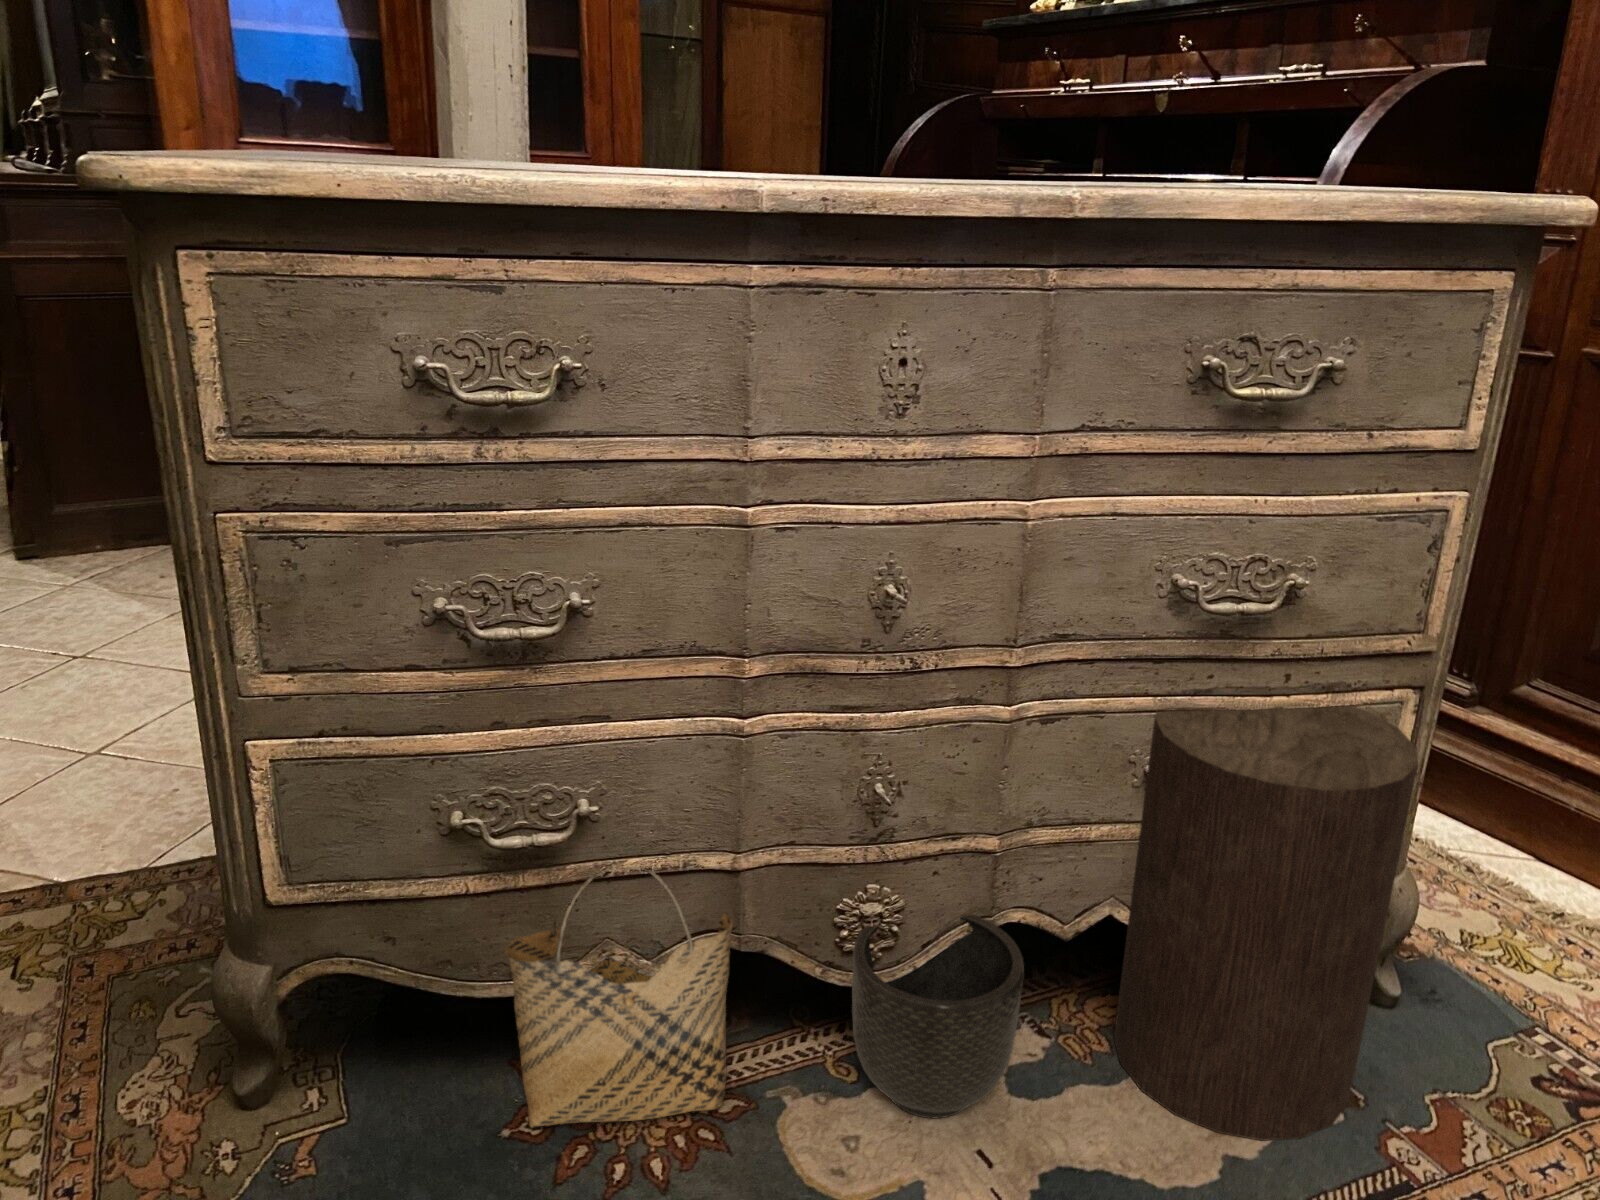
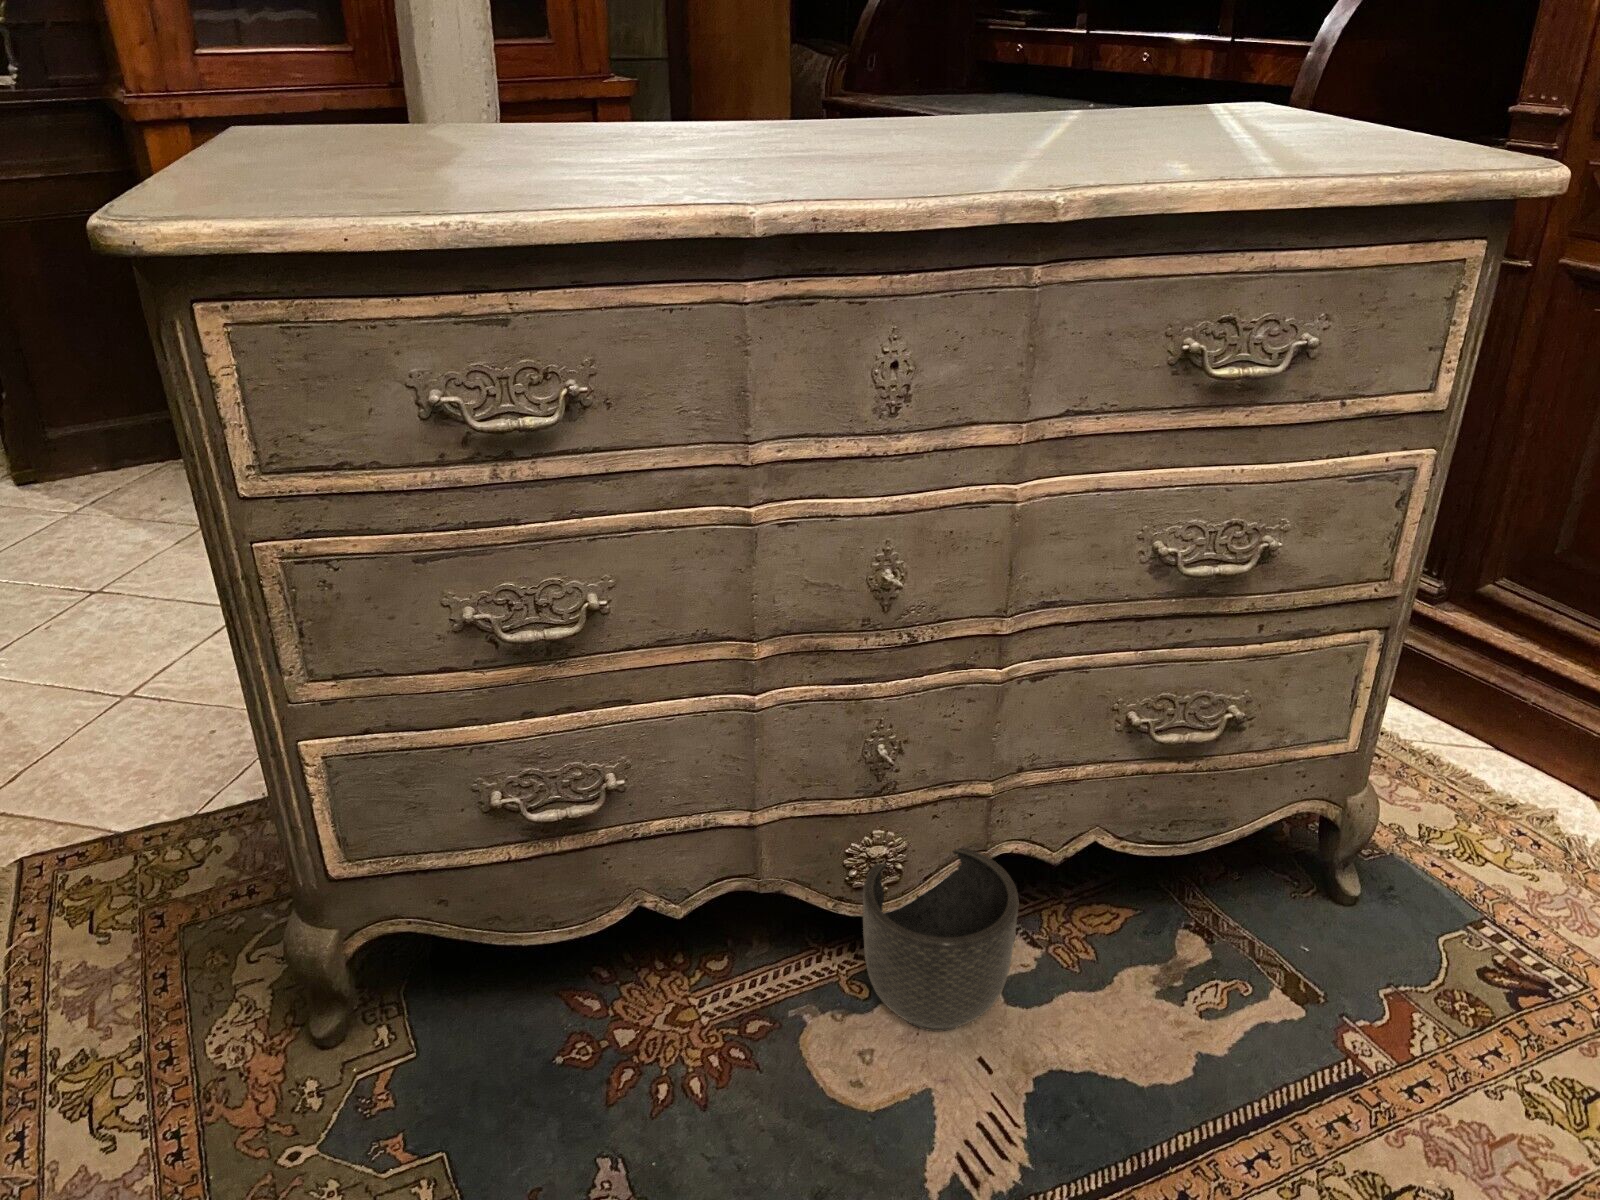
stool: present [1114,706,1418,1141] -> none [1100,628,1380,1040]
woven basket: present [504,867,733,1127] -> none [547,773,752,1057]

